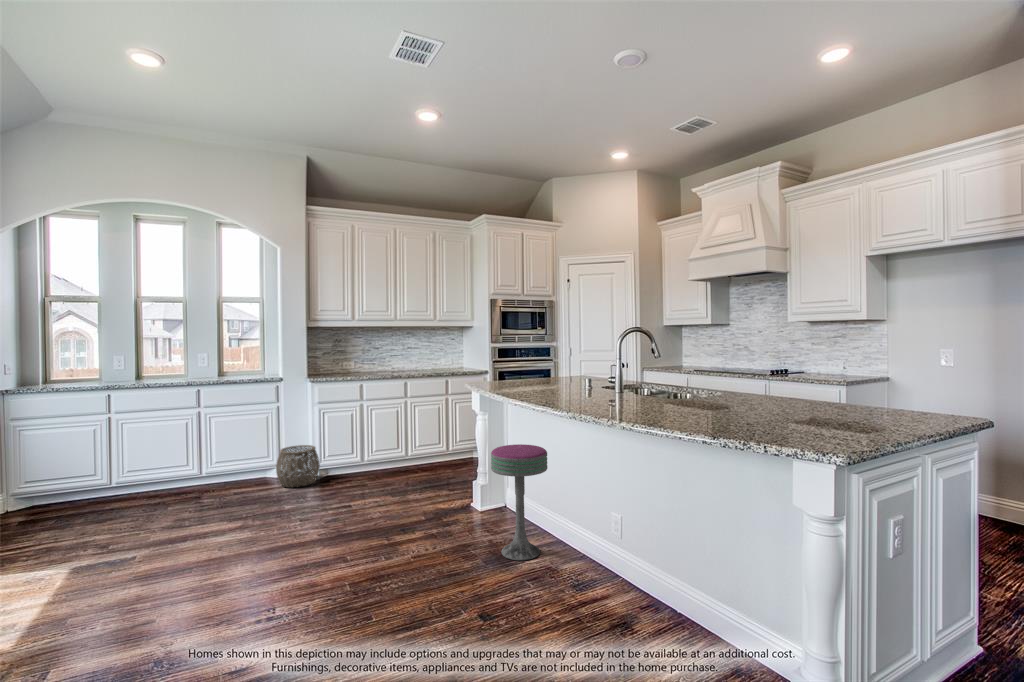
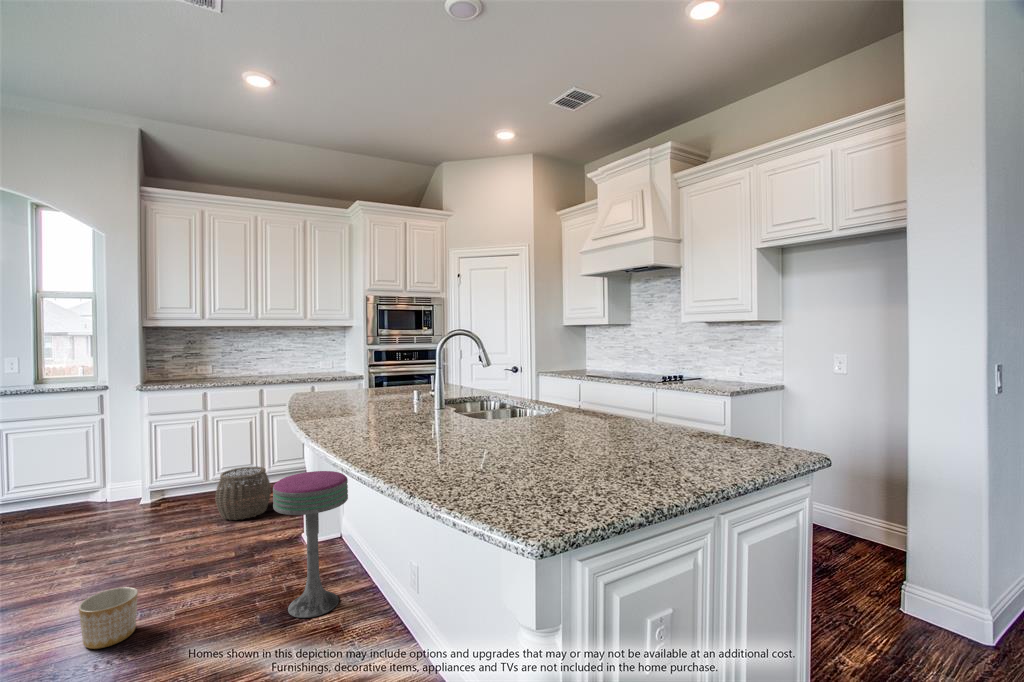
woven basket: present [276,445,320,487] -> present [215,466,271,520]
planter: none [357,532,395,576] -> present [79,587,138,649]

